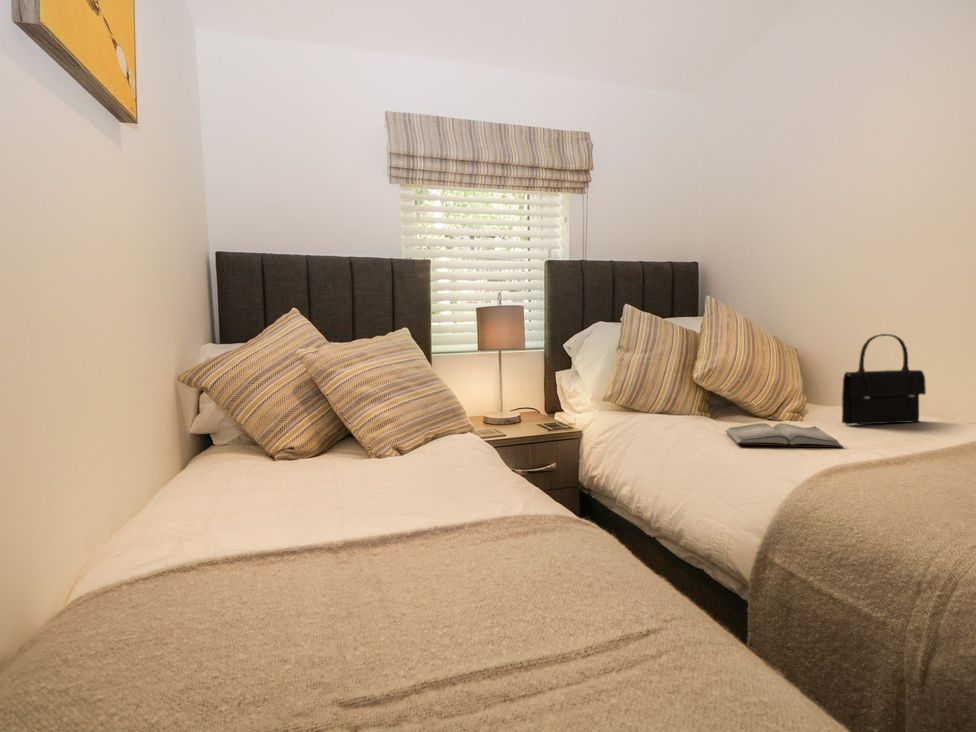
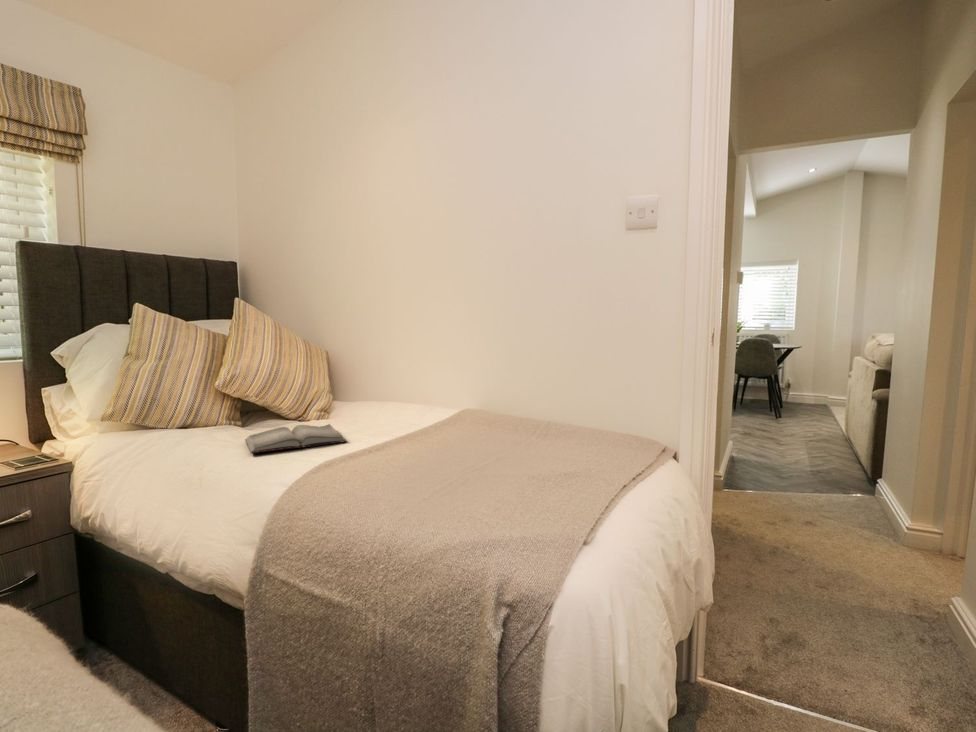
handbag: present [842,334,926,425] -> none [353,338,414,419]

